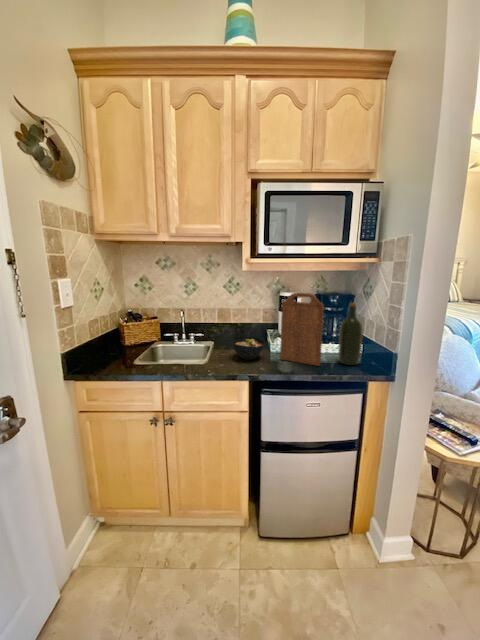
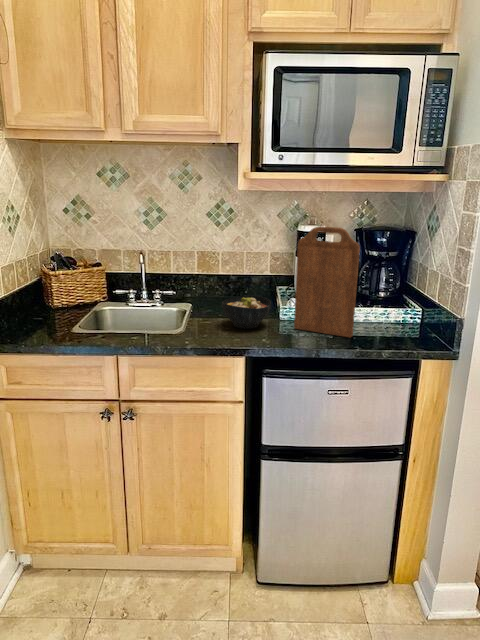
wine bottle: present [338,303,362,365] -> none [381,243,417,337]

